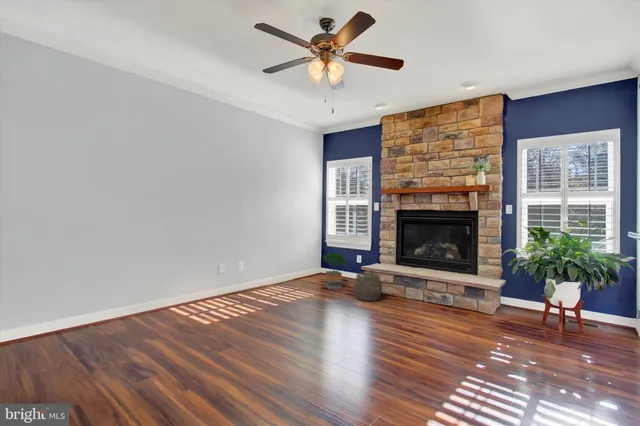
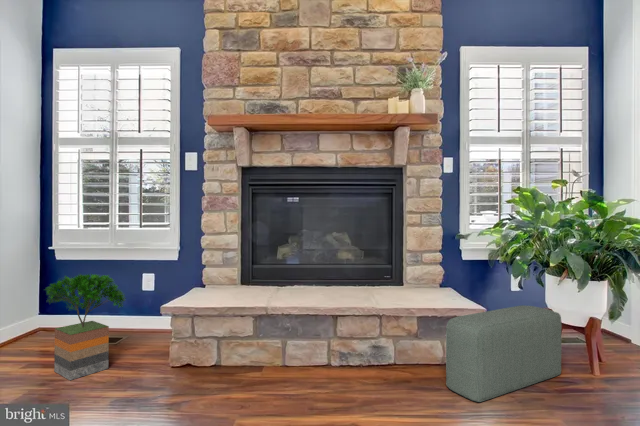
woven basket: present [354,273,382,301] -> none [156,317,238,405]
pouf: none [466,286,540,325] -> present [446,305,562,402]

